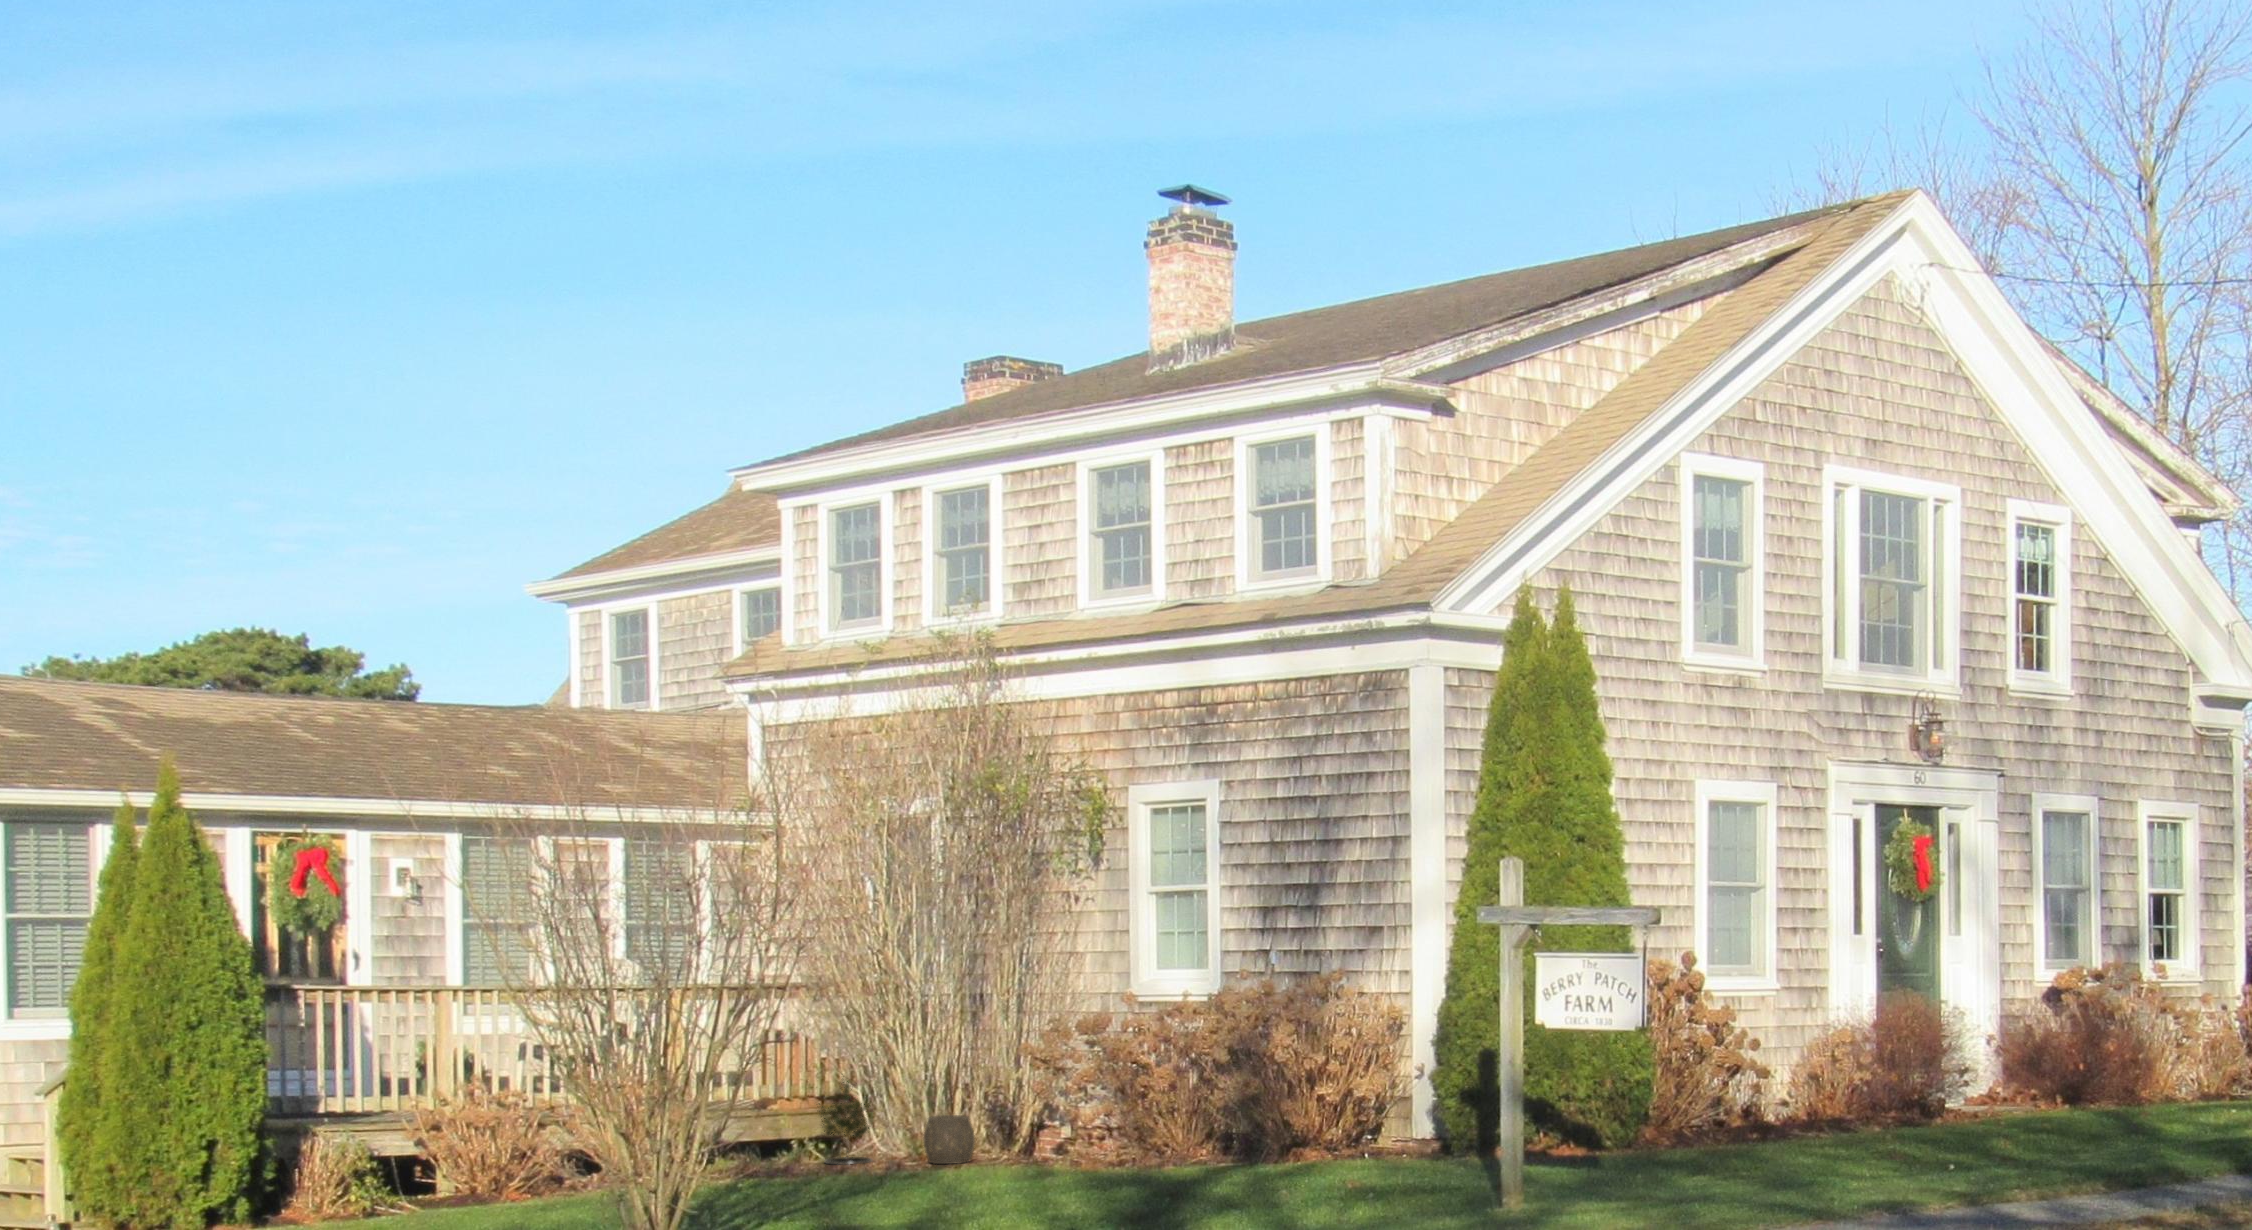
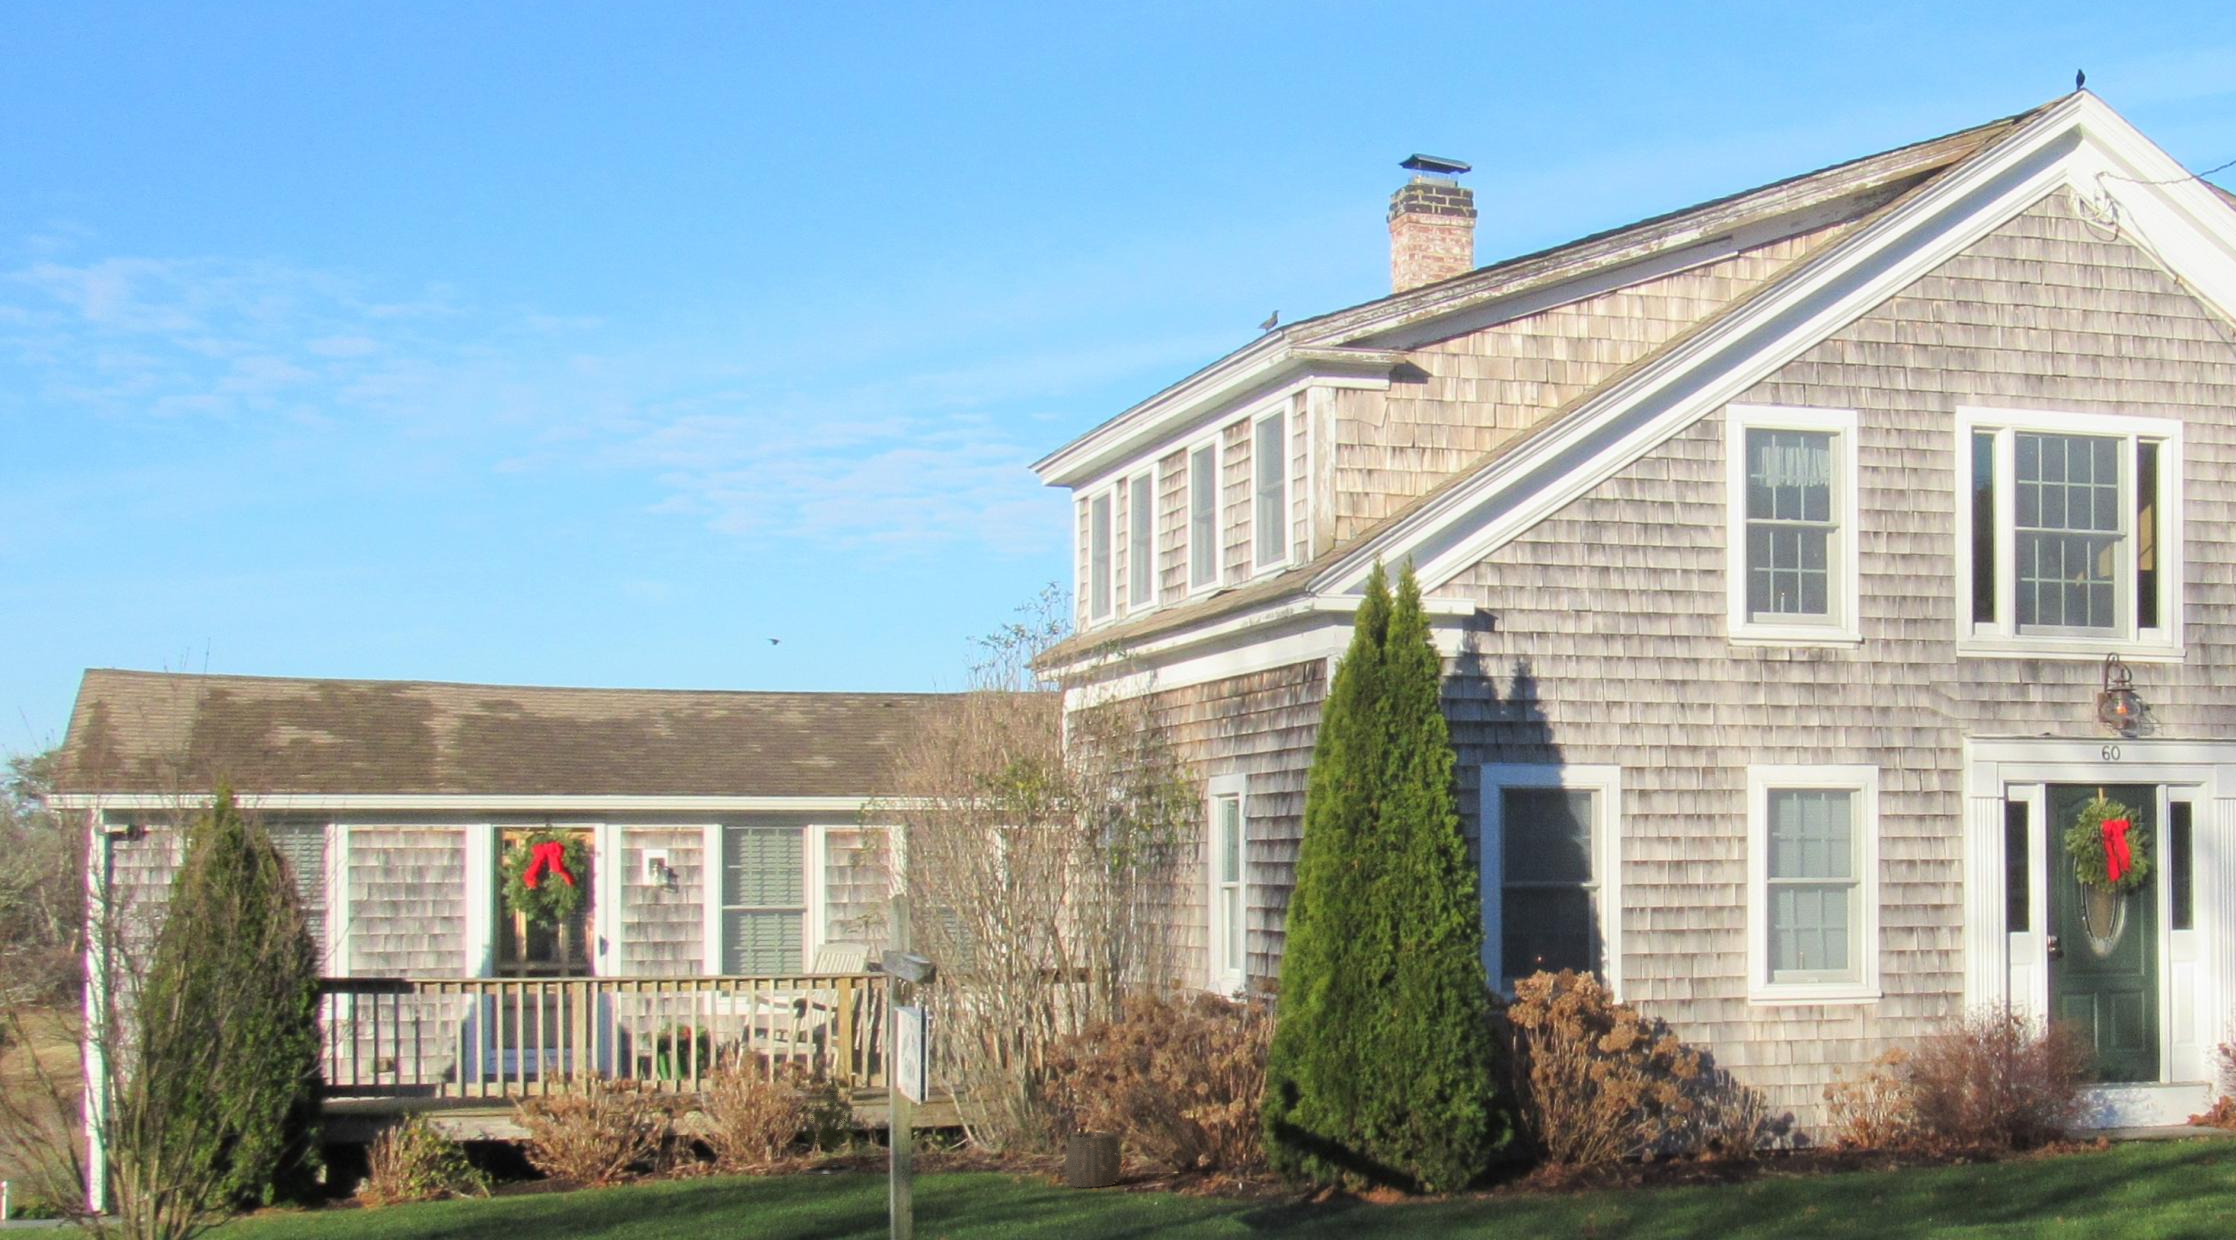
woven basket: present [923,1115,975,1164] -> present [1065,1132,1122,1188]

